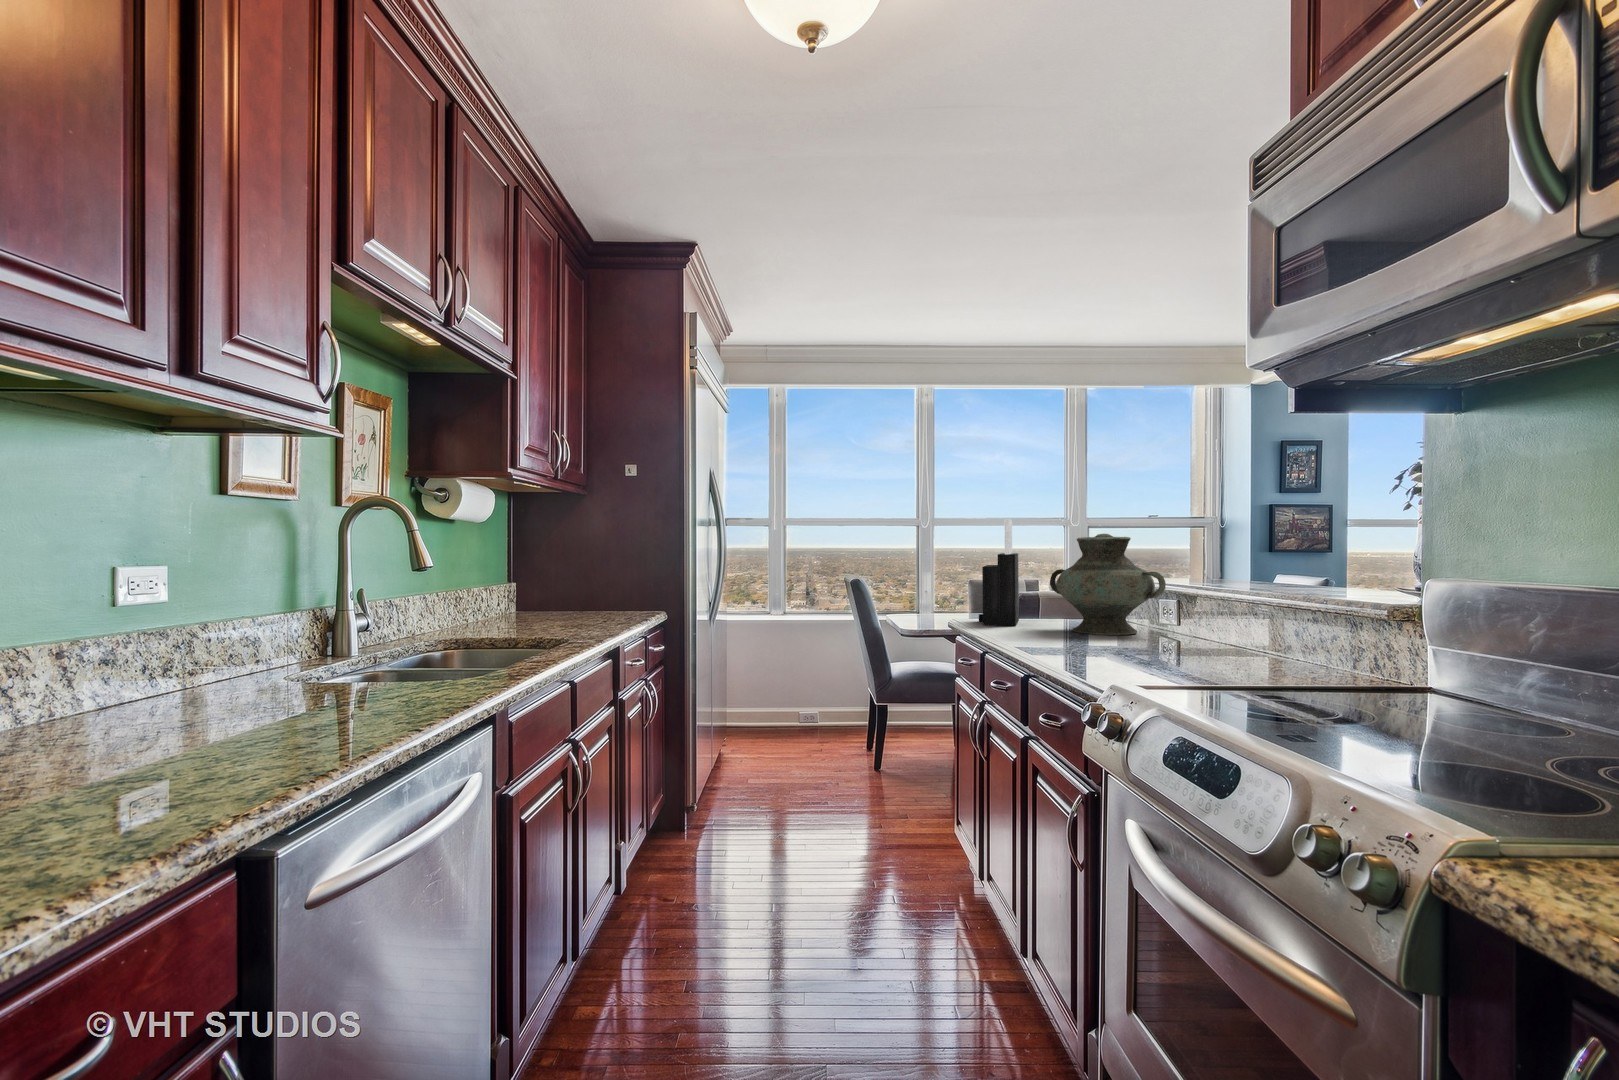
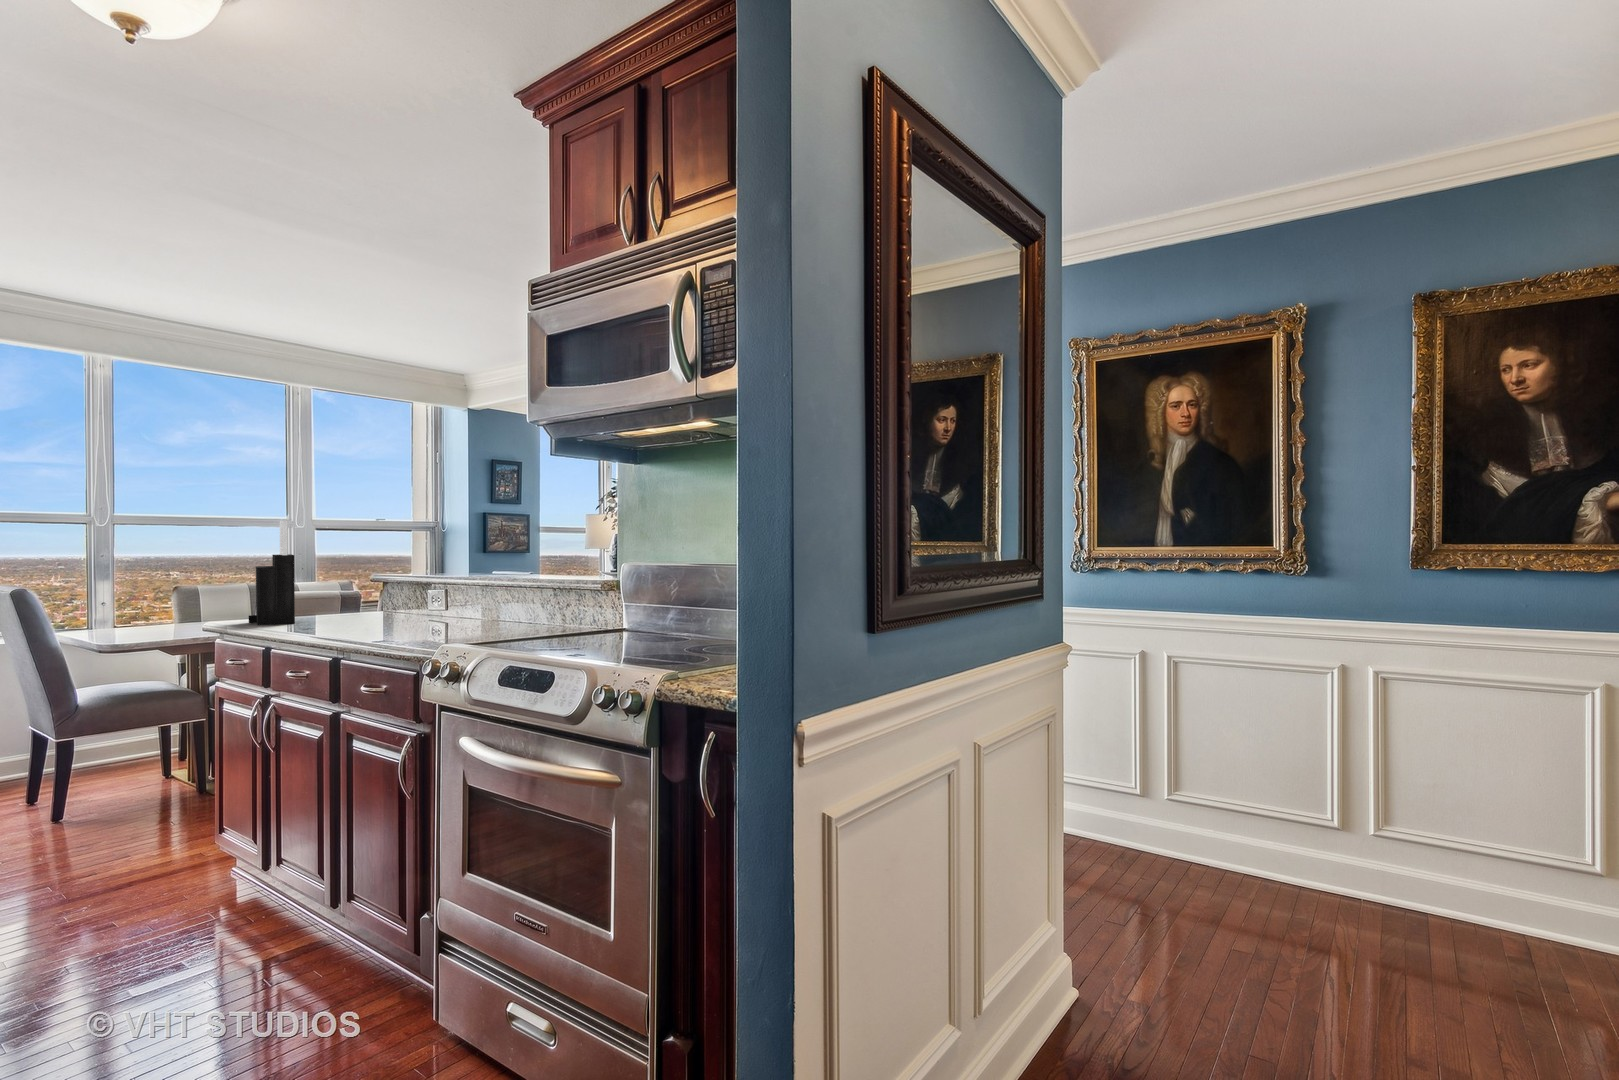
vase: present [1050,534,1166,635] -> none [331,536,441,623]

